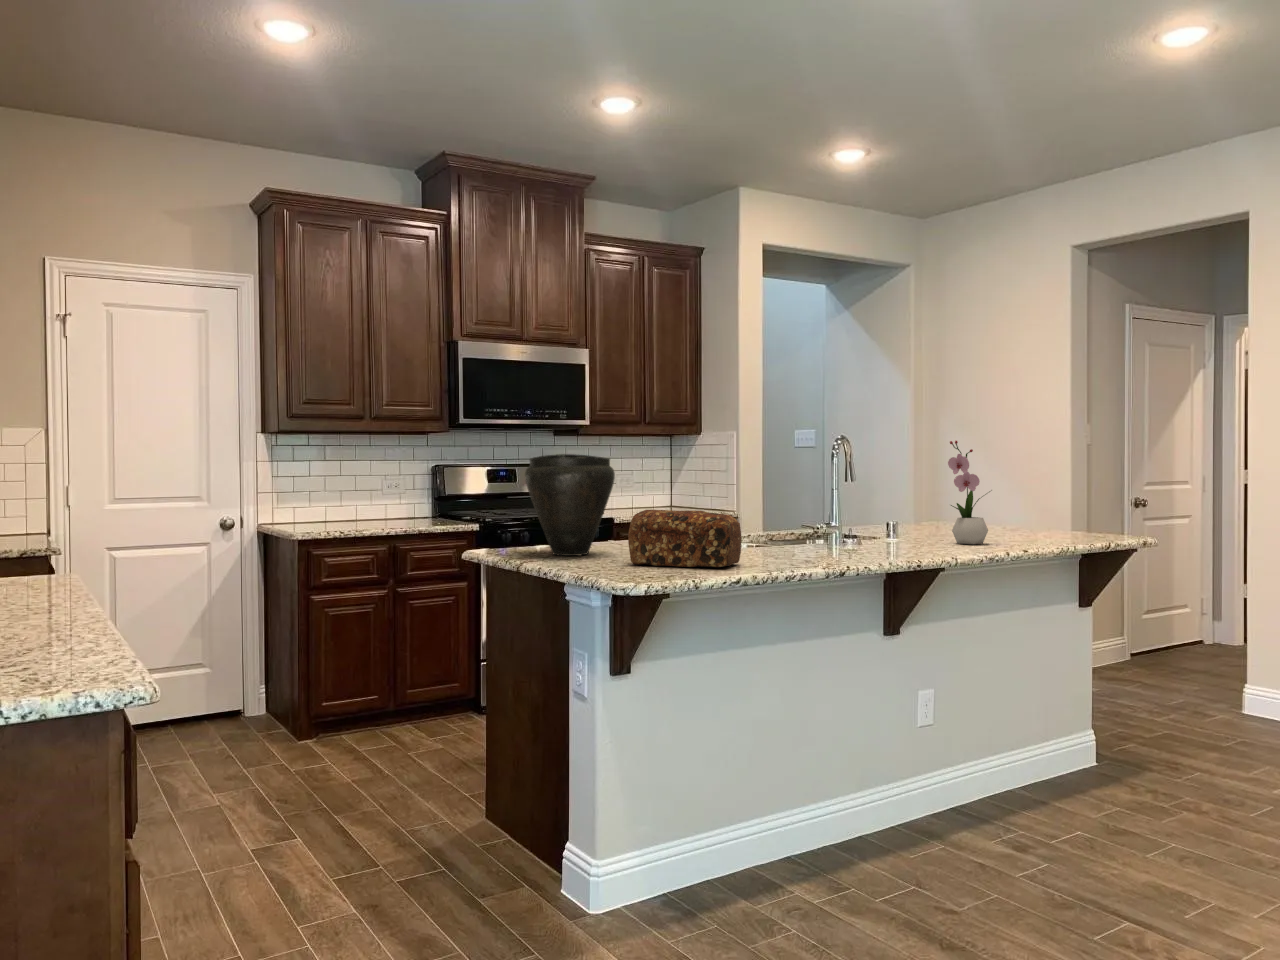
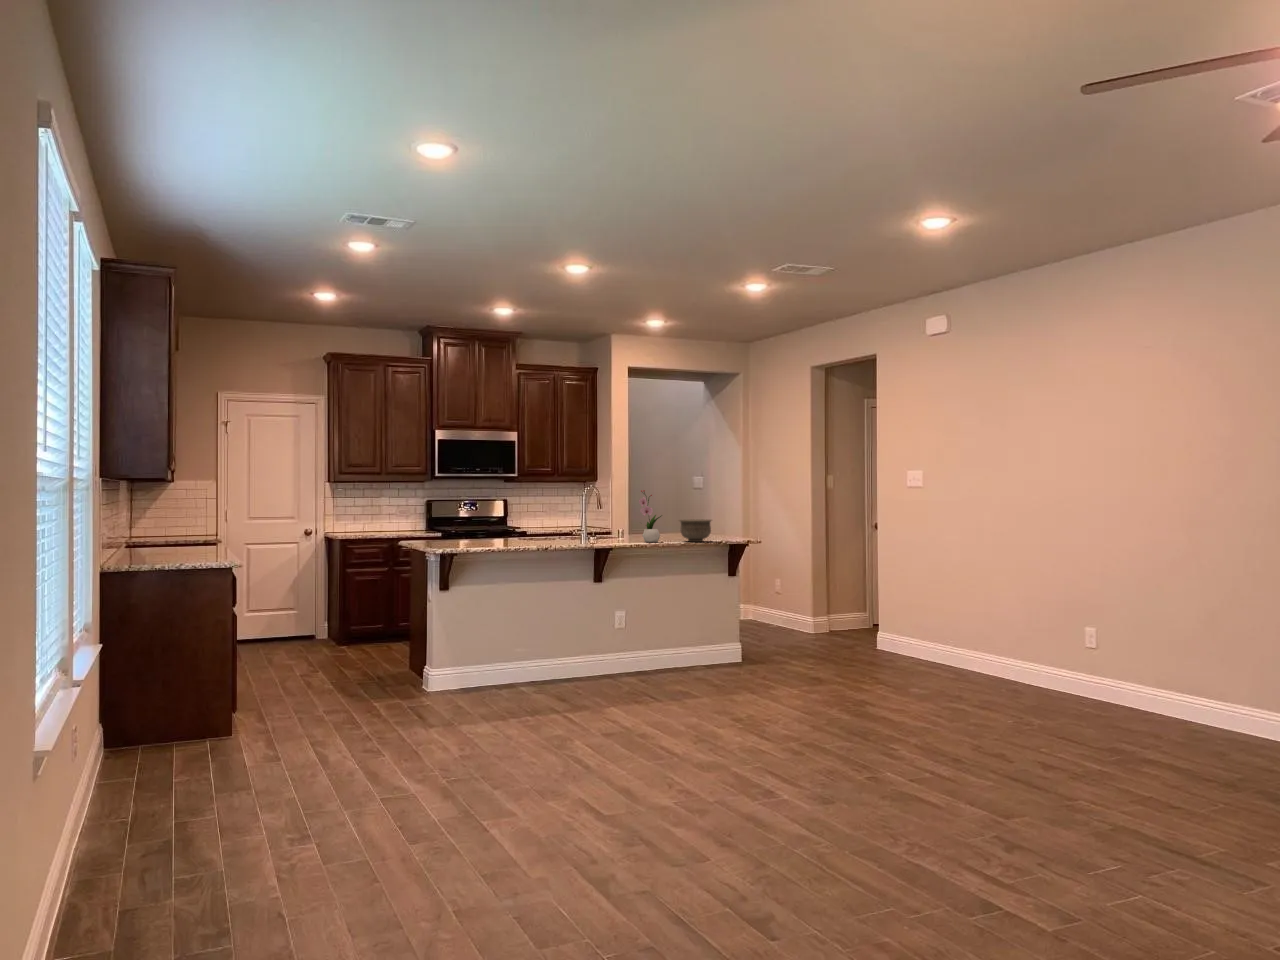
vase: present [525,454,615,556] -> none [419,496,461,543]
bowl: none [1001,497,1074,541] -> present [679,519,711,542]
bread loaf: present [628,510,741,567] -> none [452,522,503,546]

